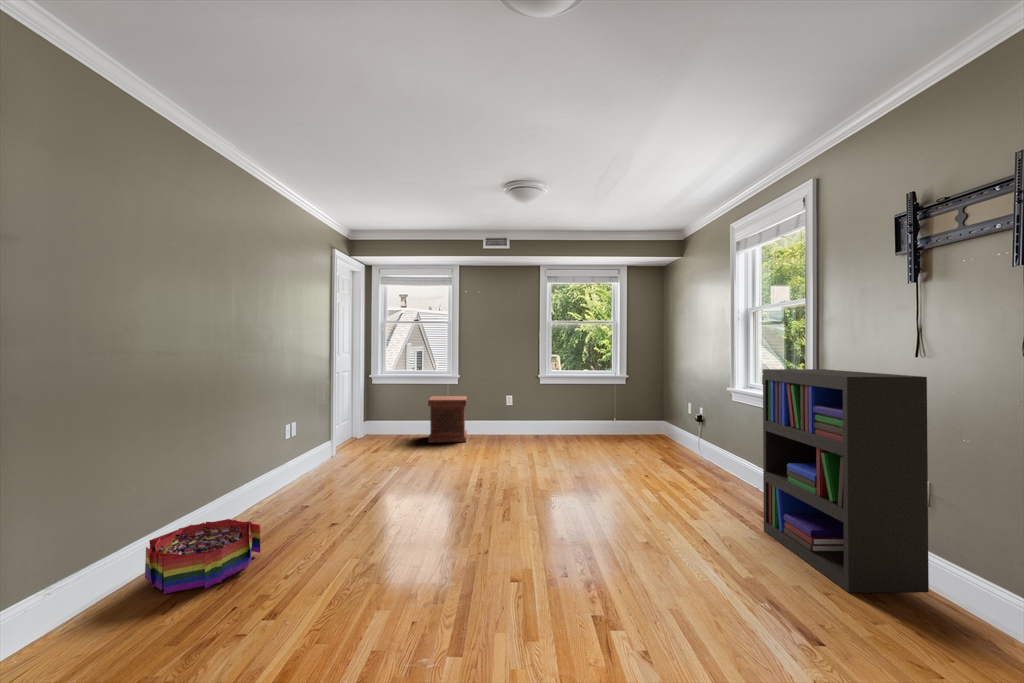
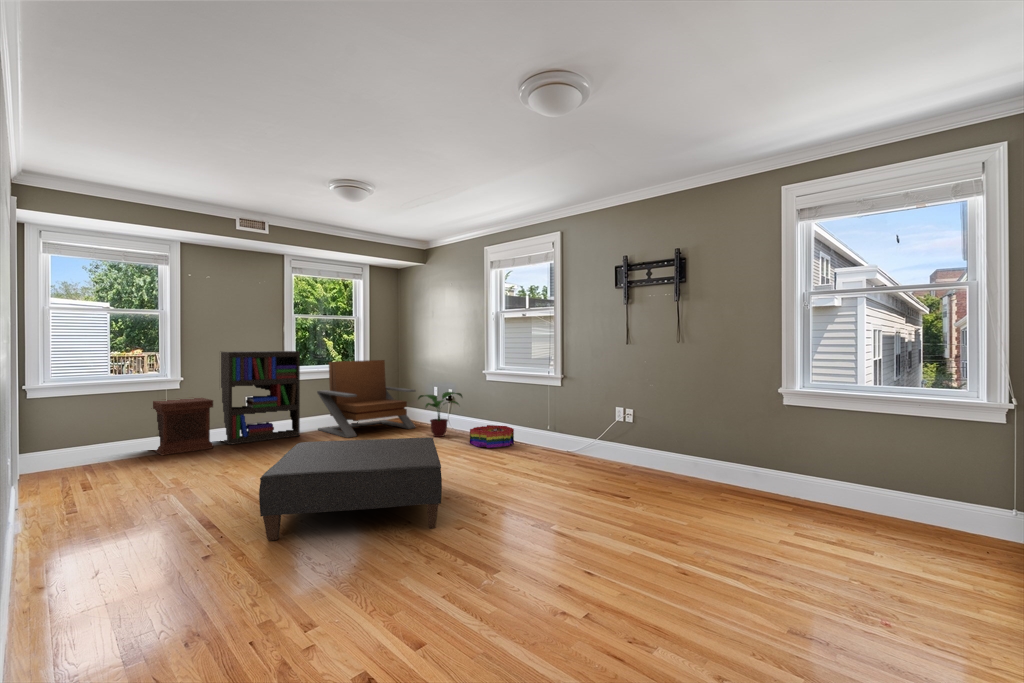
lounge chair: none [566,369,663,450] -> present [317,360,416,438]
bookshelf: present [763,369,929,593] -> present [221,351,300,445]
potted plant: none [653,411,709,465] -> present [418,392,462,437]
ottoman: none [339,451,567,586] -> present [259,437,442,541]
storage bin: present [145,519,260,594] -> present [470,425,514,448]

